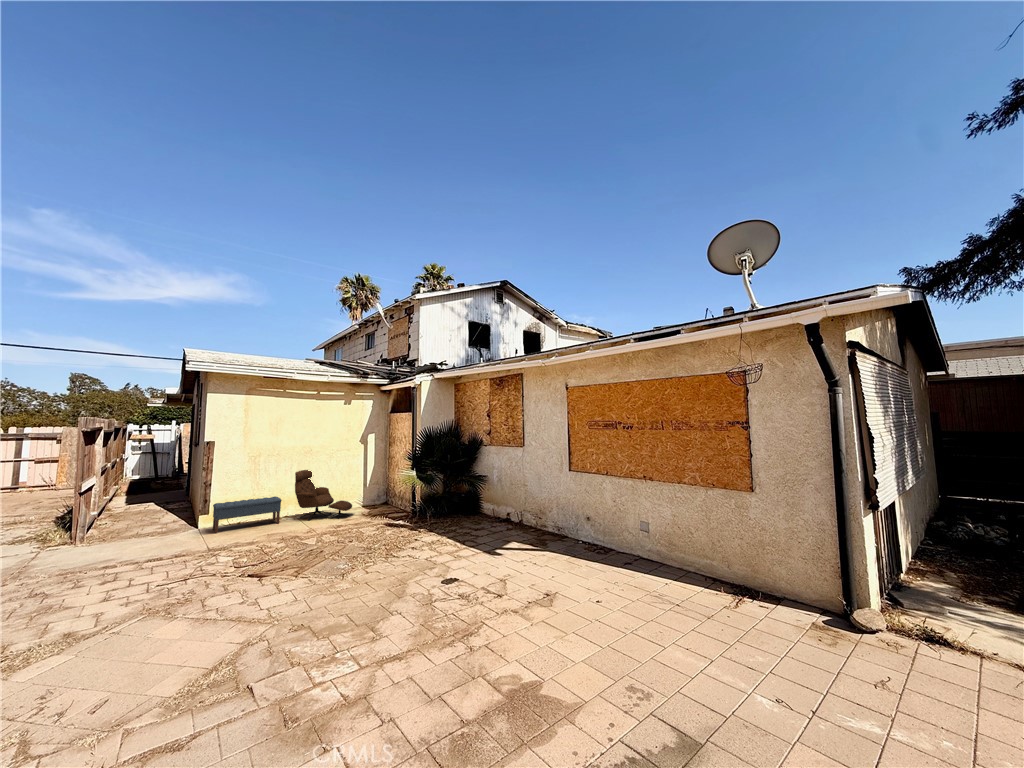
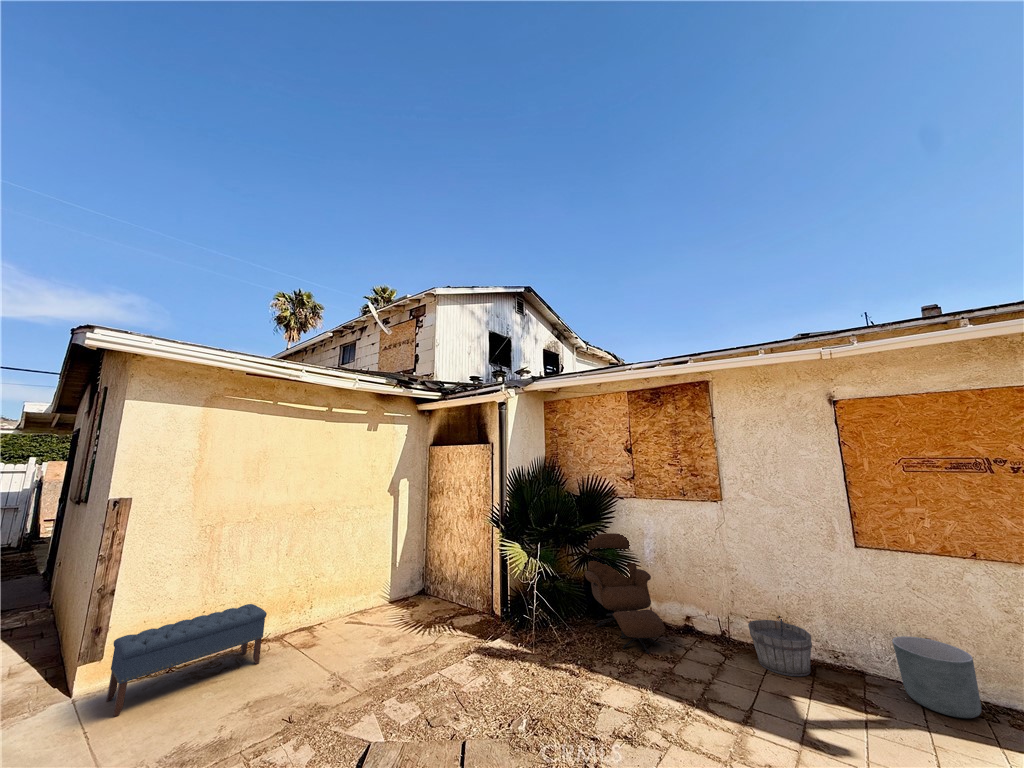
lounge chair: present [295,470,352,520] -> present [585,533,665,654]
wooden bucket: none [517,509,546,538] -> present [748,616,812,676]
planter: none [565,517,594,551] -> present [892,636,982,718]

